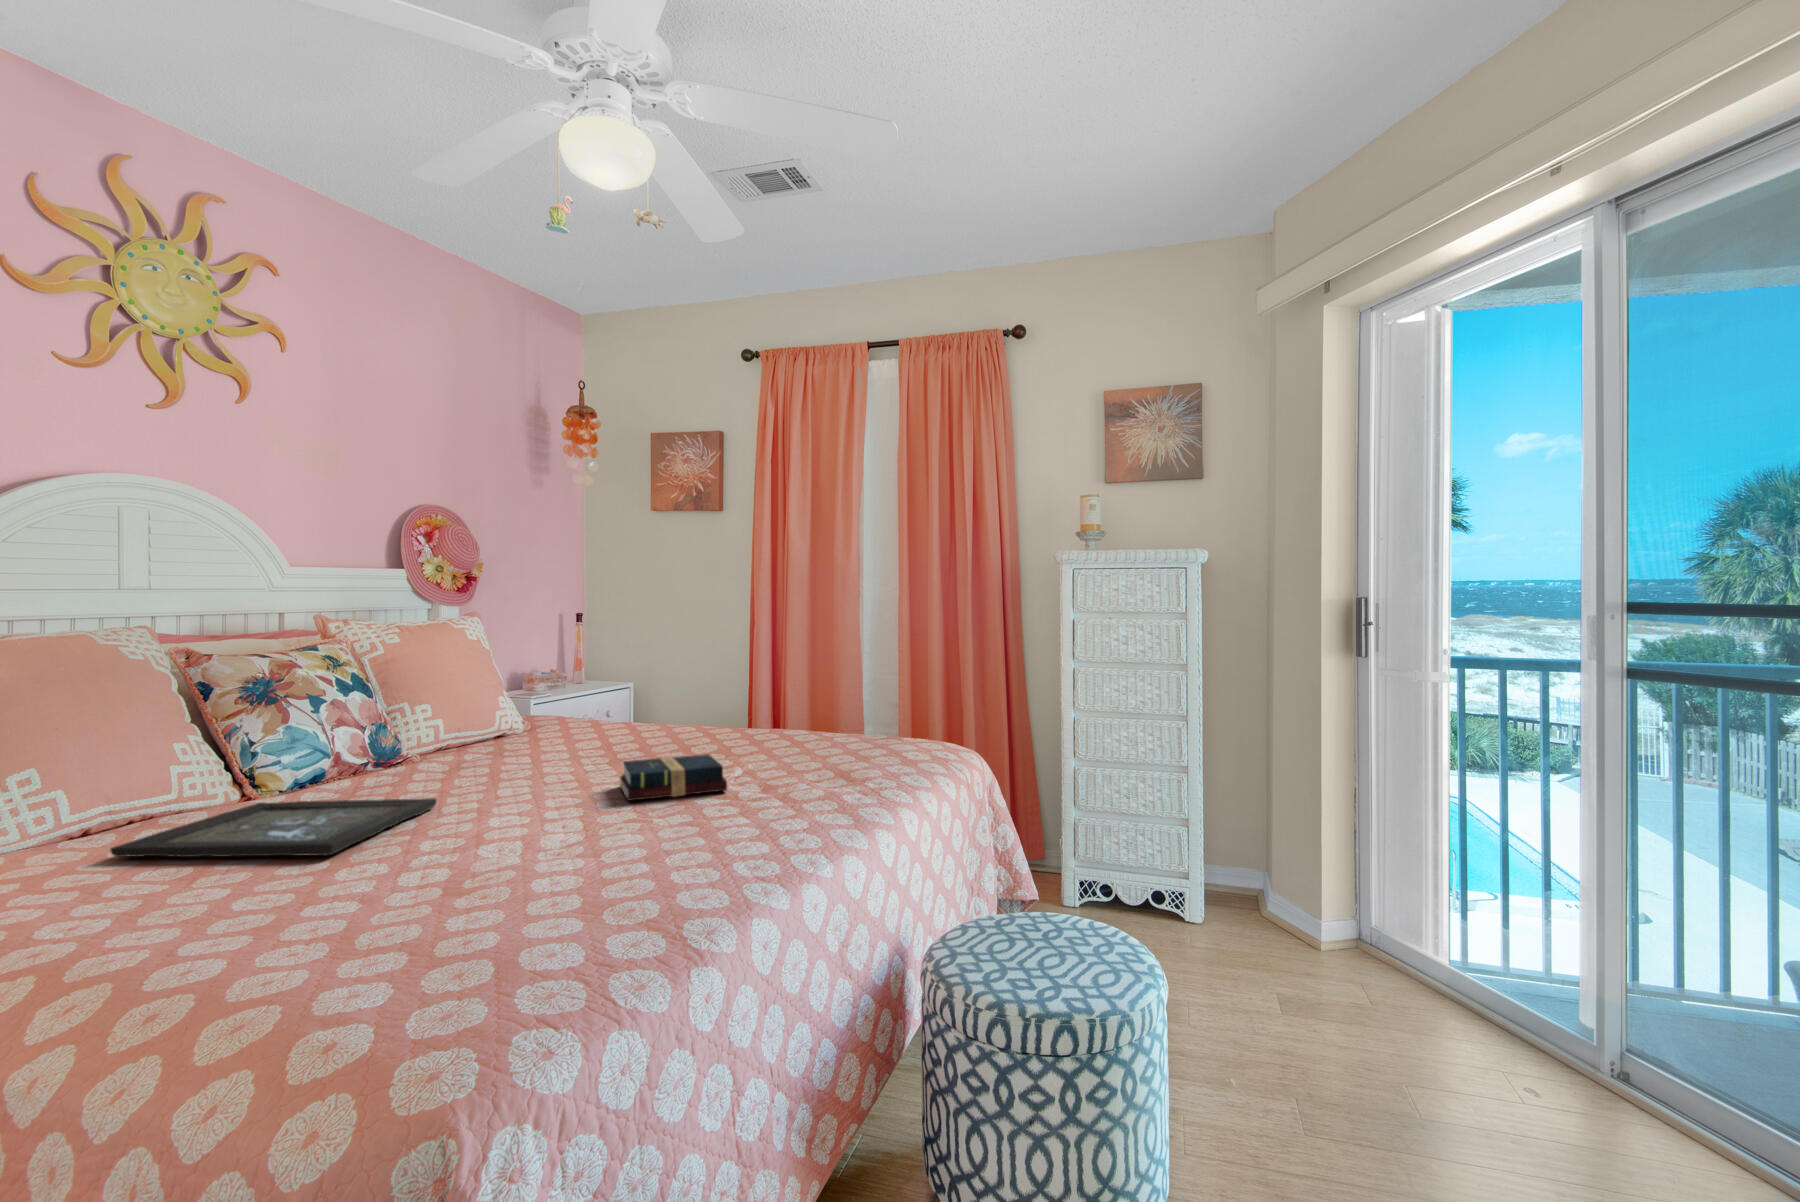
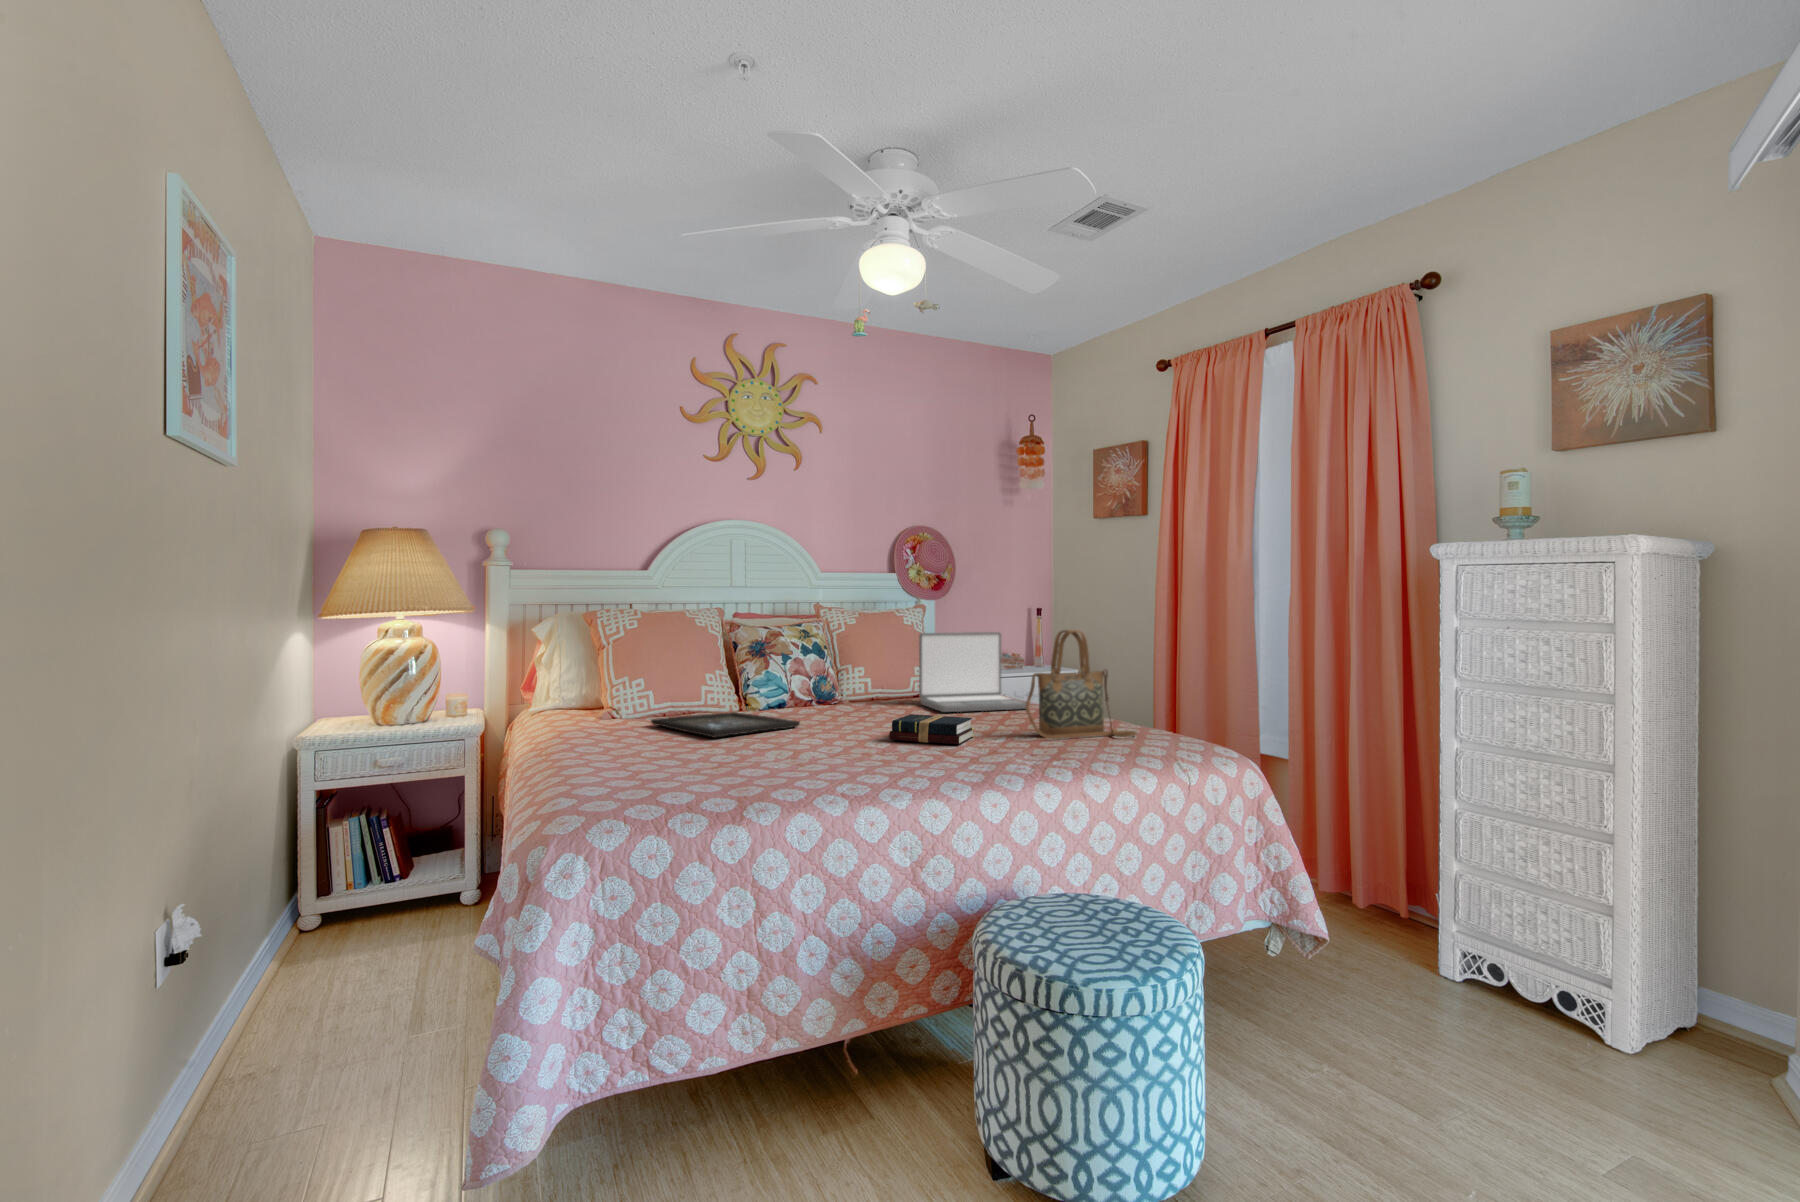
handbag: none [770,638,864,766] -> present [1026,630,1137,739]
laptop: none [528,643,680,751] -> present [919,632,1026,712]

